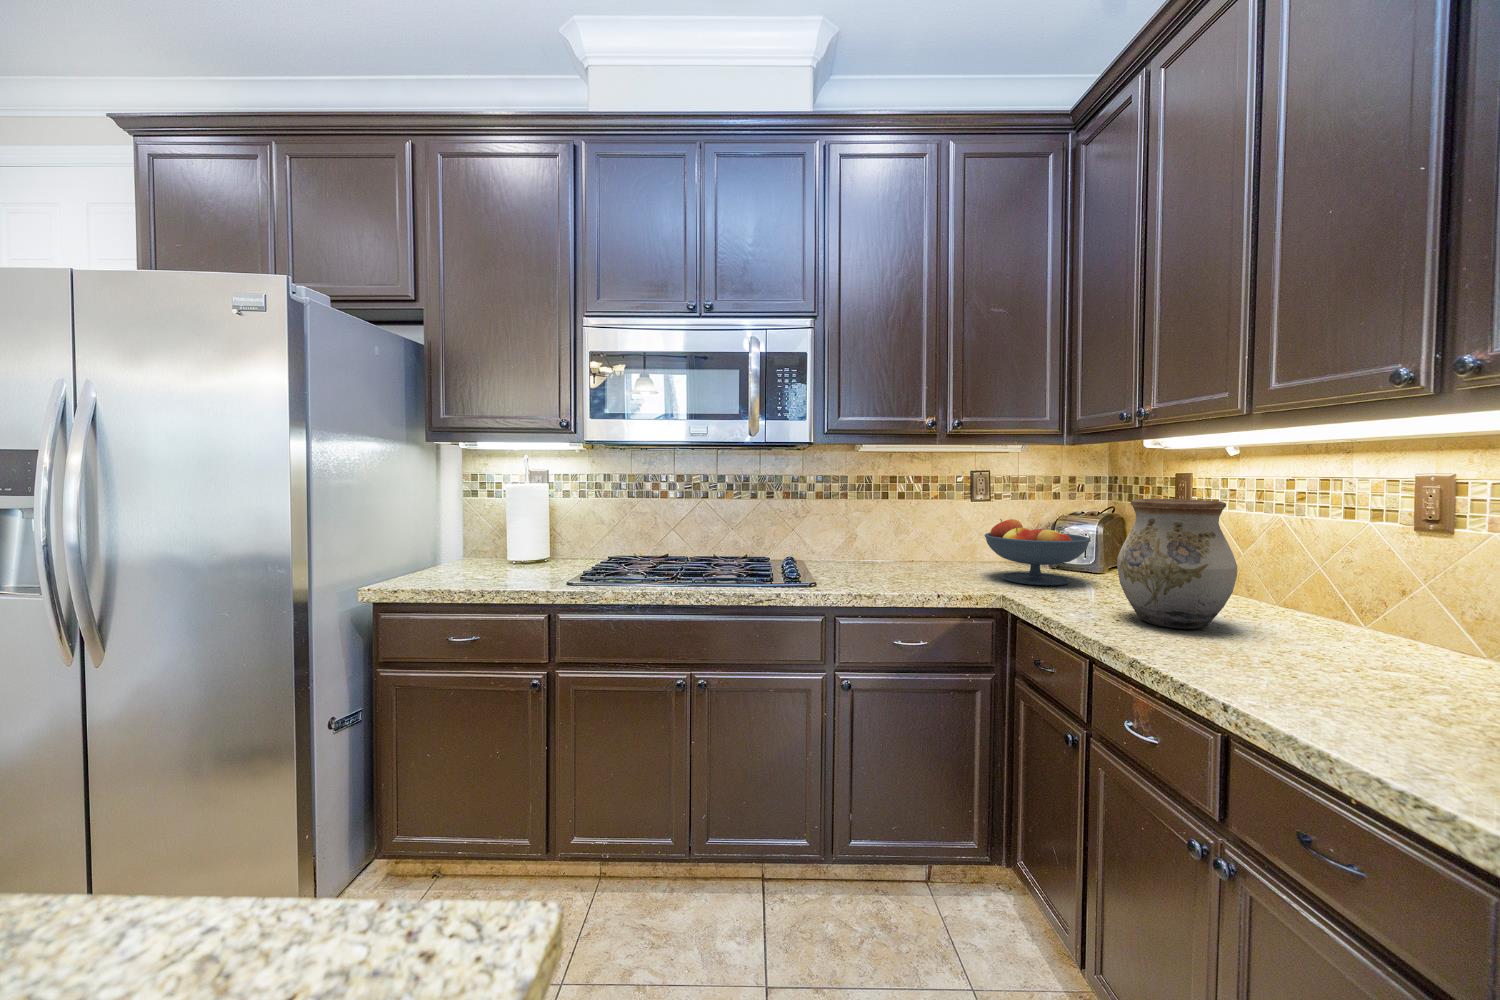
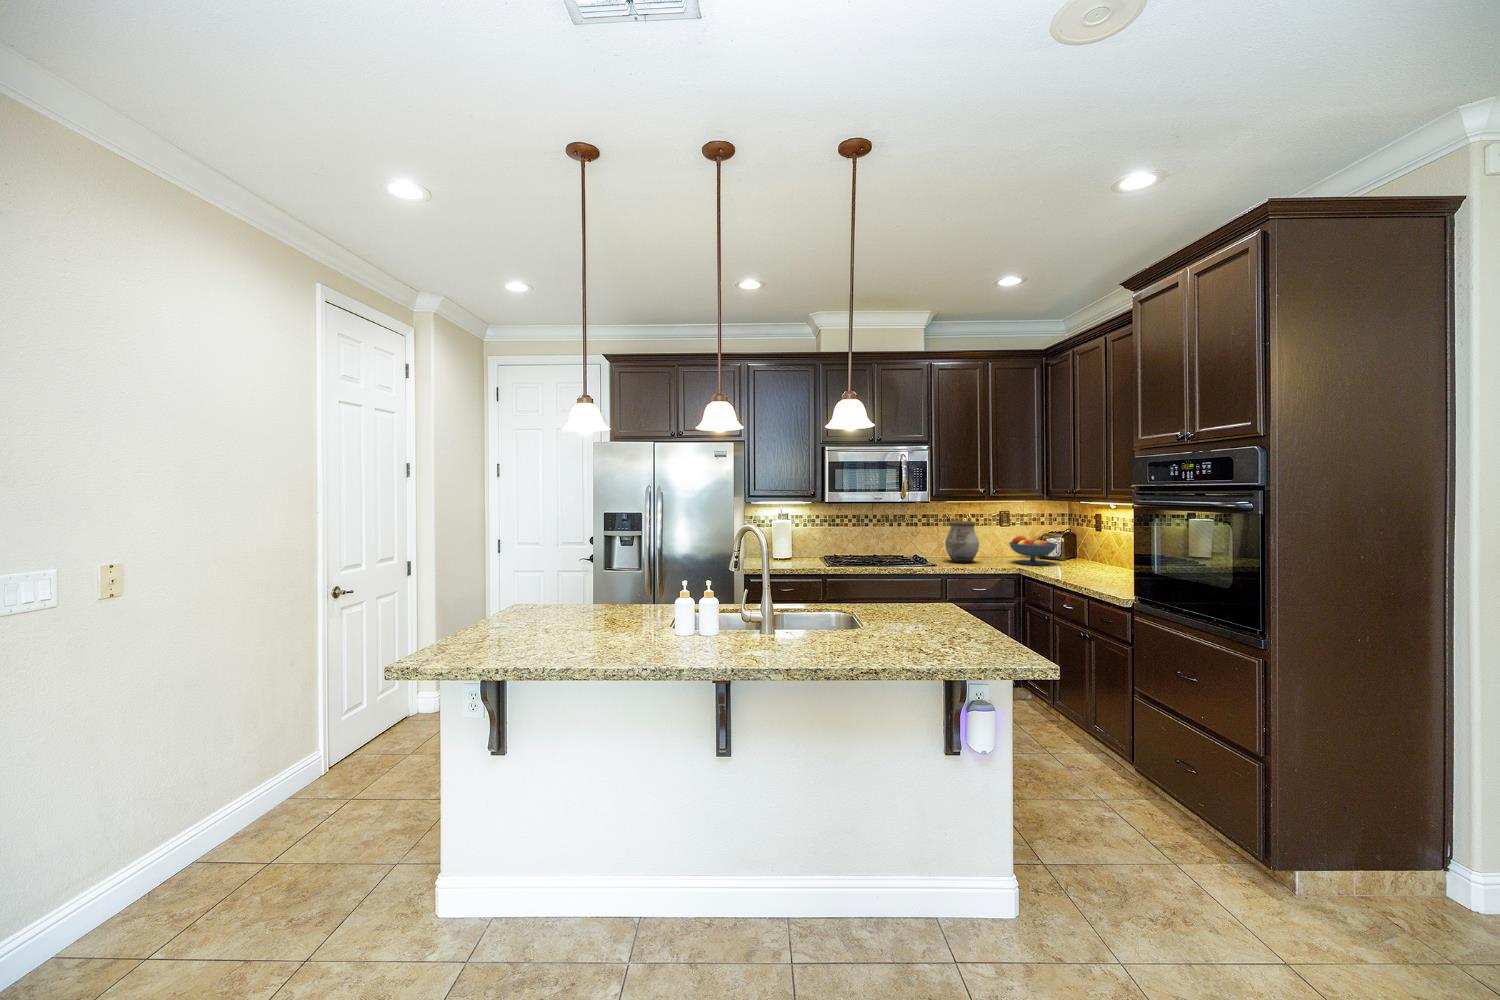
vase: present [1117,499,1237,629] -> present [945,521,979,563]

